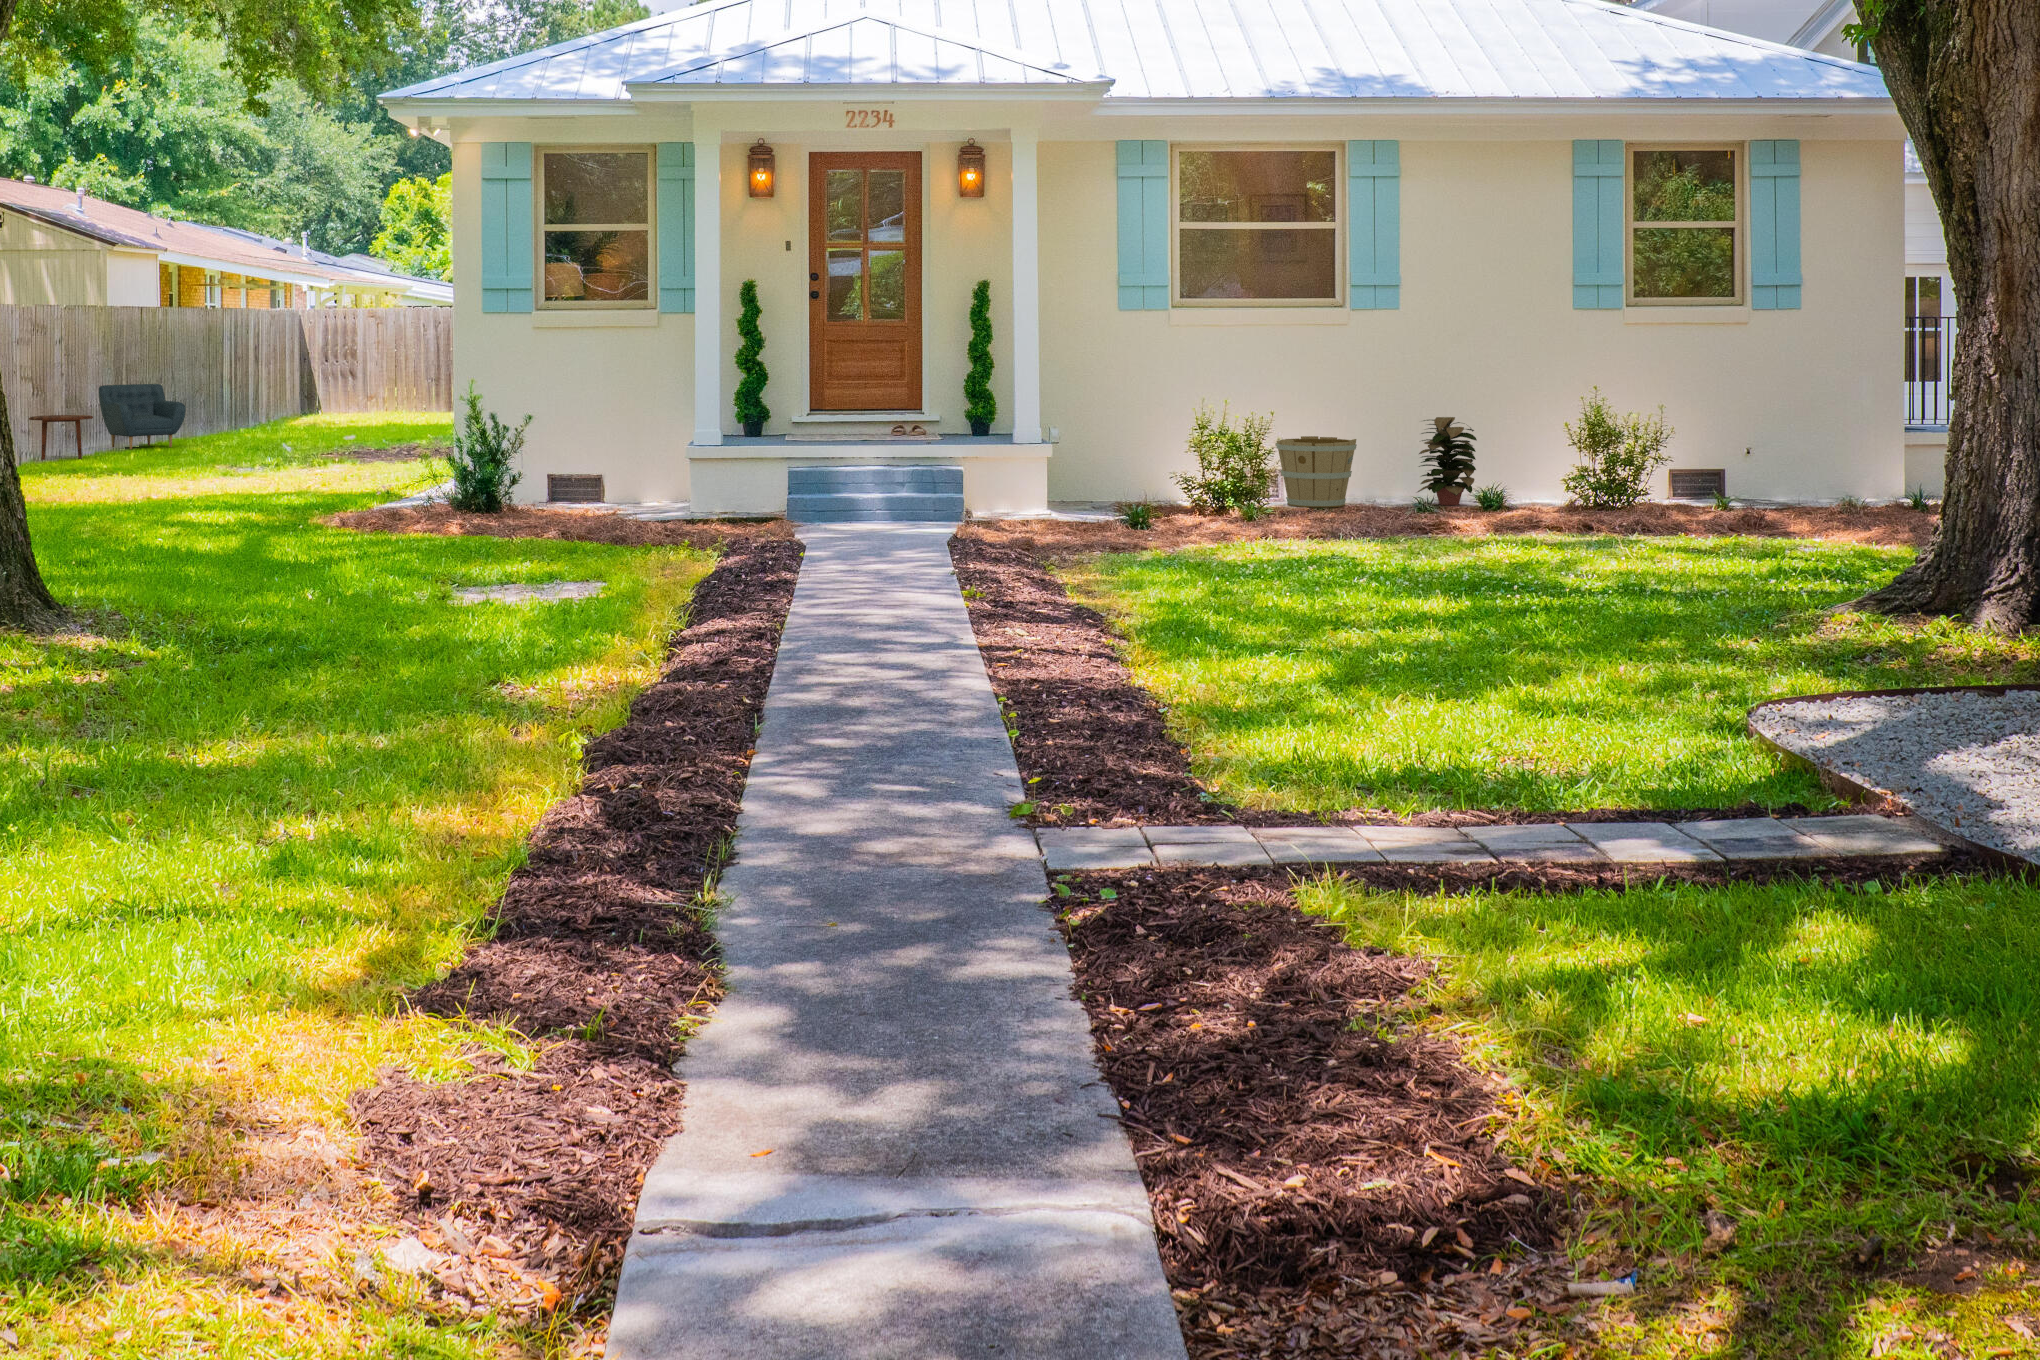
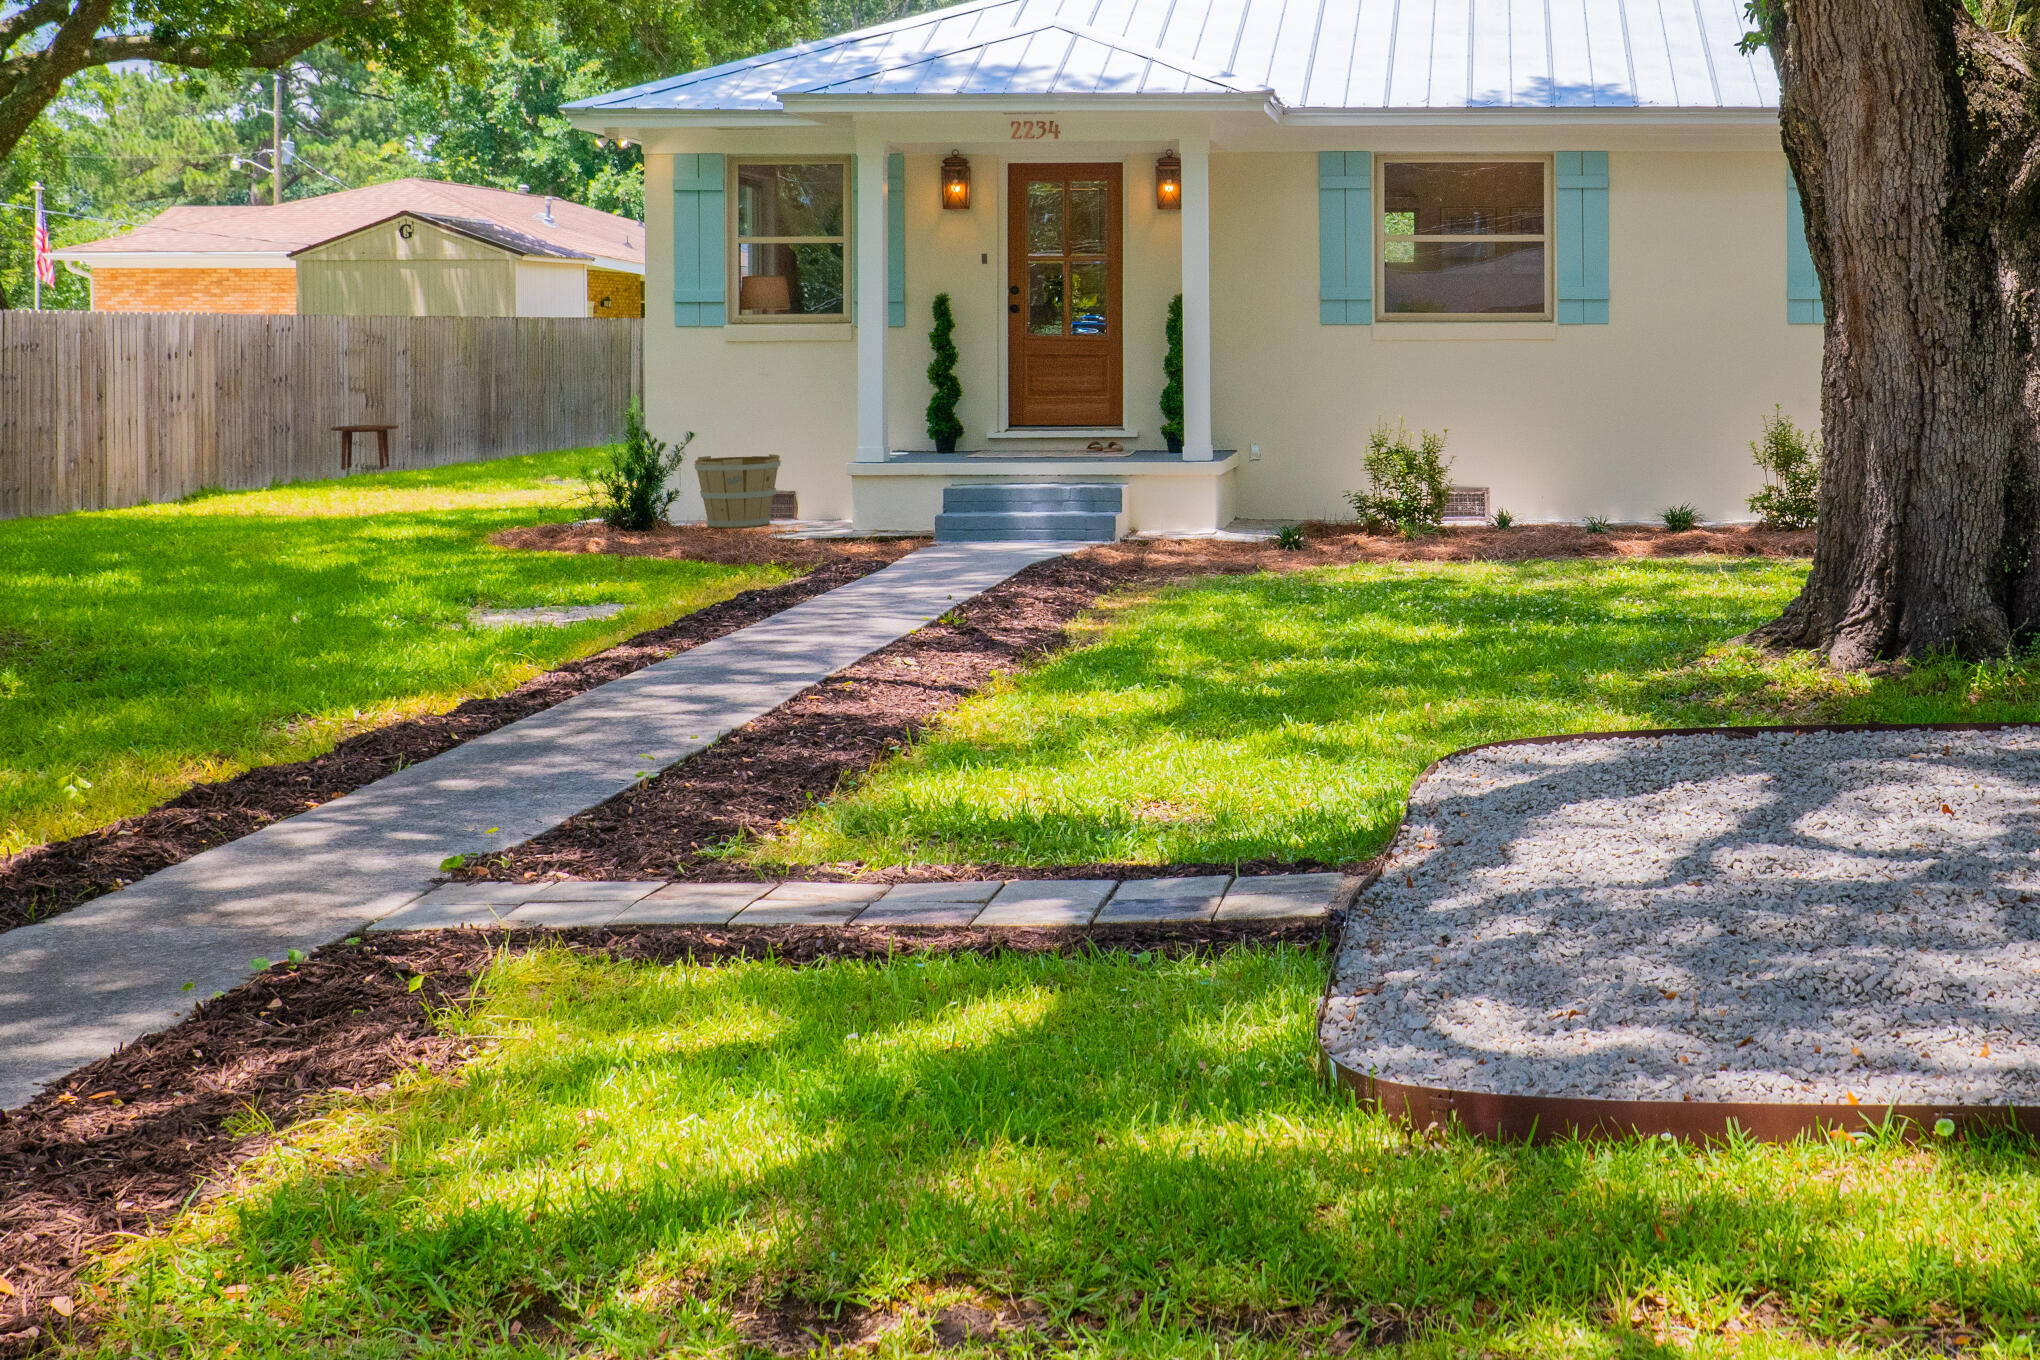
armchair: present [99,384,186,449] -> none [426,393,514,458]
decorative plant: present [1418,417,1477,505] -> none [1604,428,1670,517]
wooden bucket: present [1276,436,1357,508] -> present [694,454,781,528]

